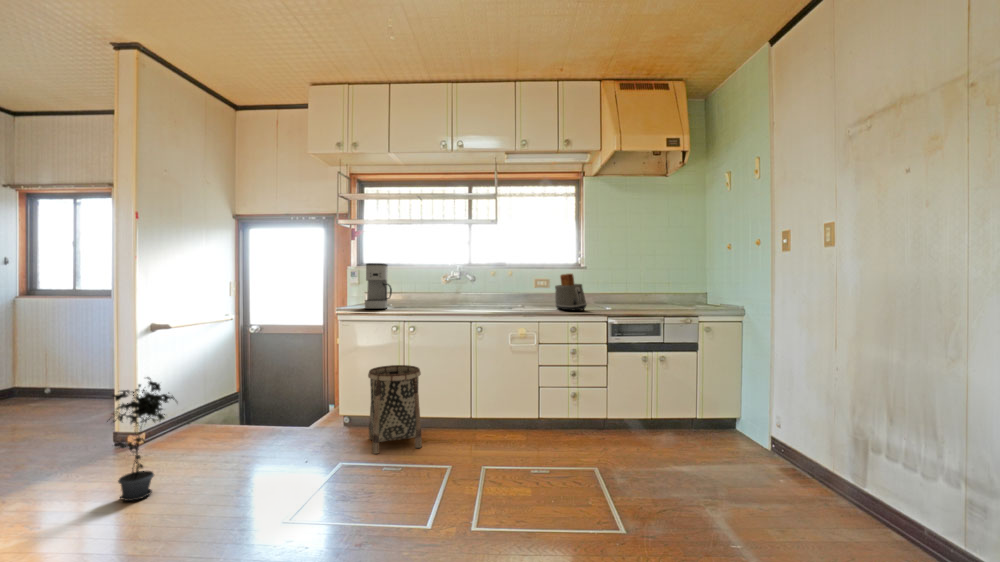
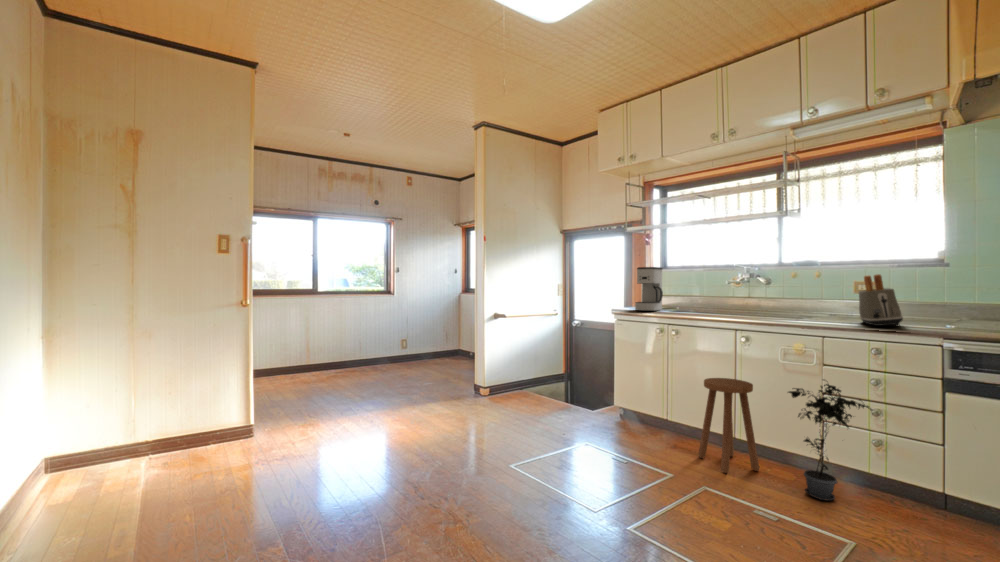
basket: present [368,365,422,454] -> none [616,365,670,451]
stool: none [453,365,502,449] -> present [698,378,759,473]
potted plant: present [107,377,175,501] -> present [788,384,872,501]

